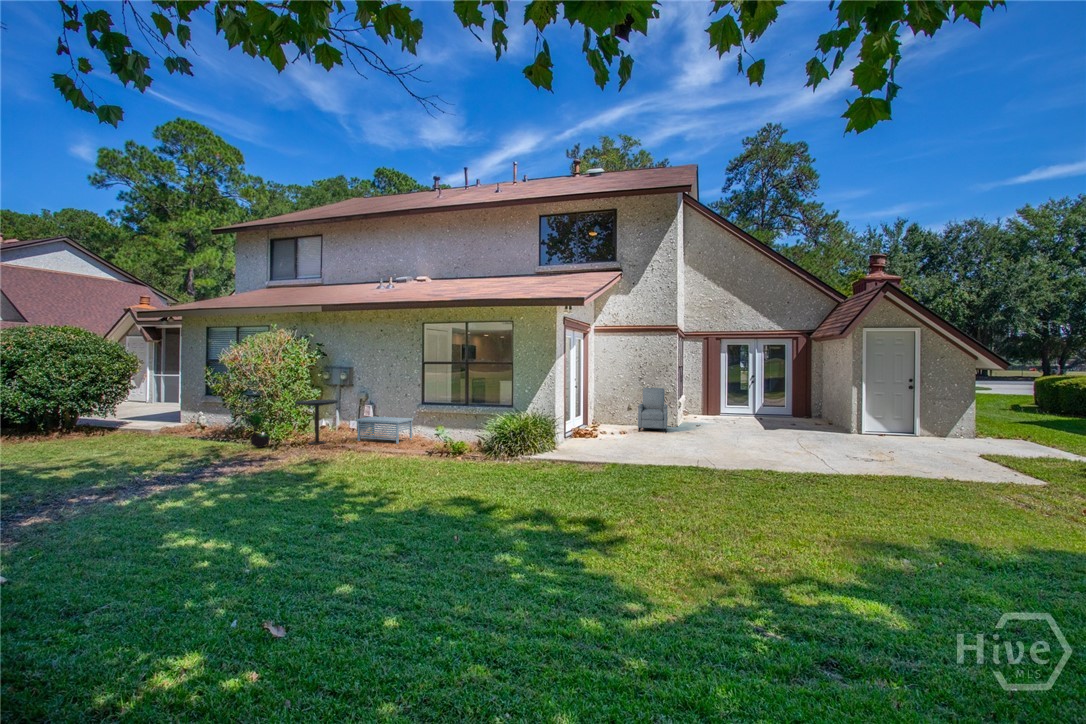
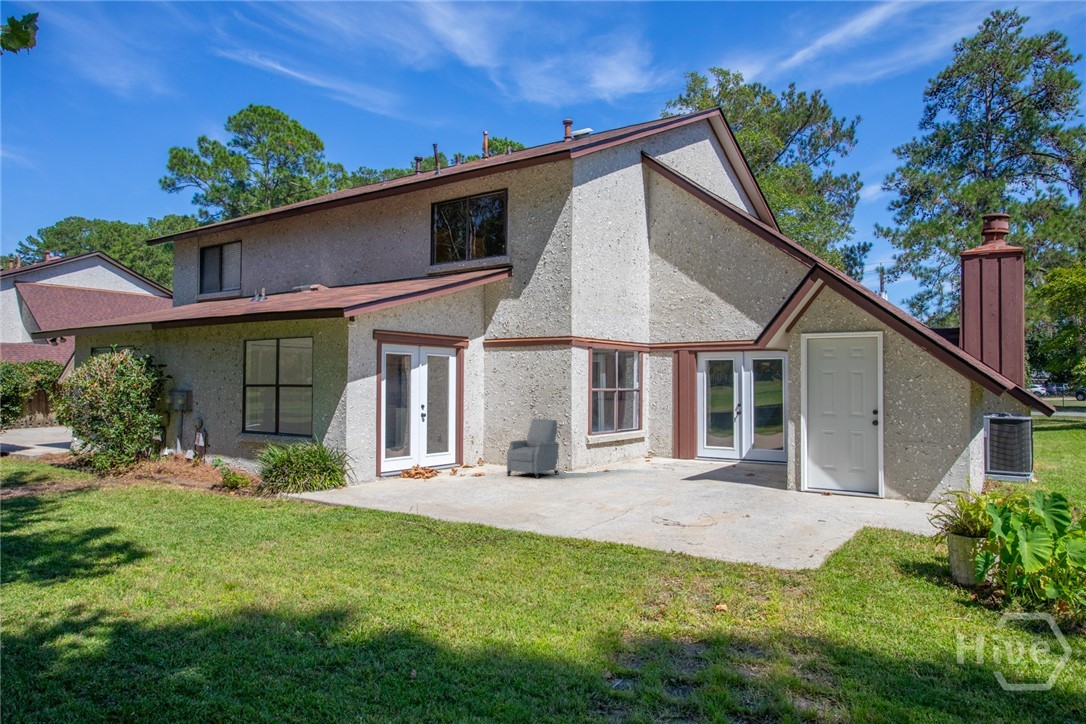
pedestal table: present [295,400,338,445] -> none [113,423,162,471]
potted tree: present [243,412,270,447] -> none [60,430,90,471]
storage bench: present [355,416,413,444] -> none [177,443,234,474]

